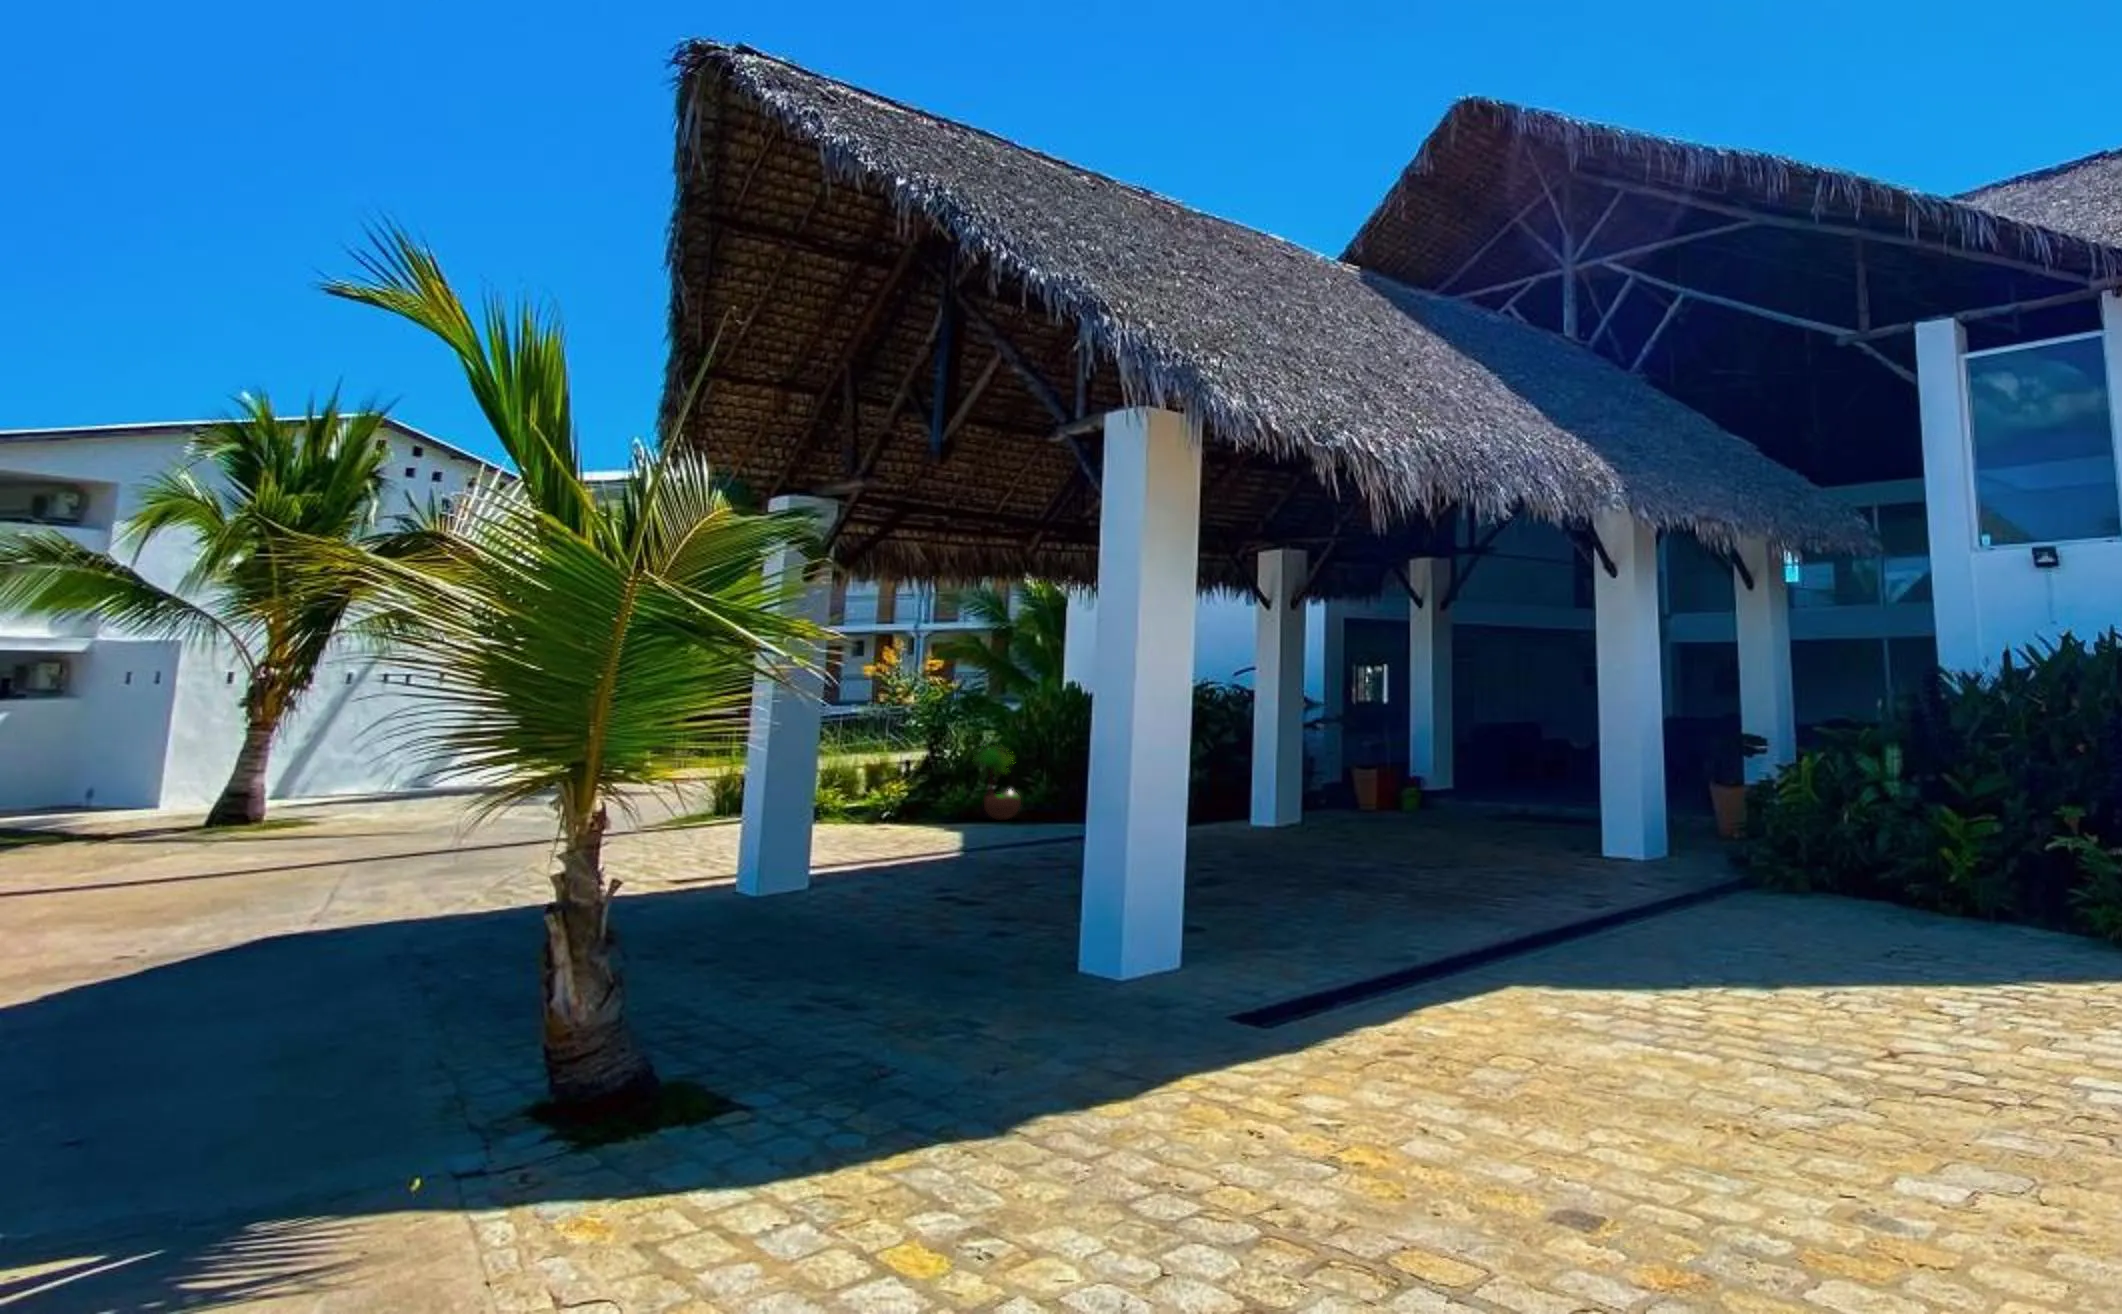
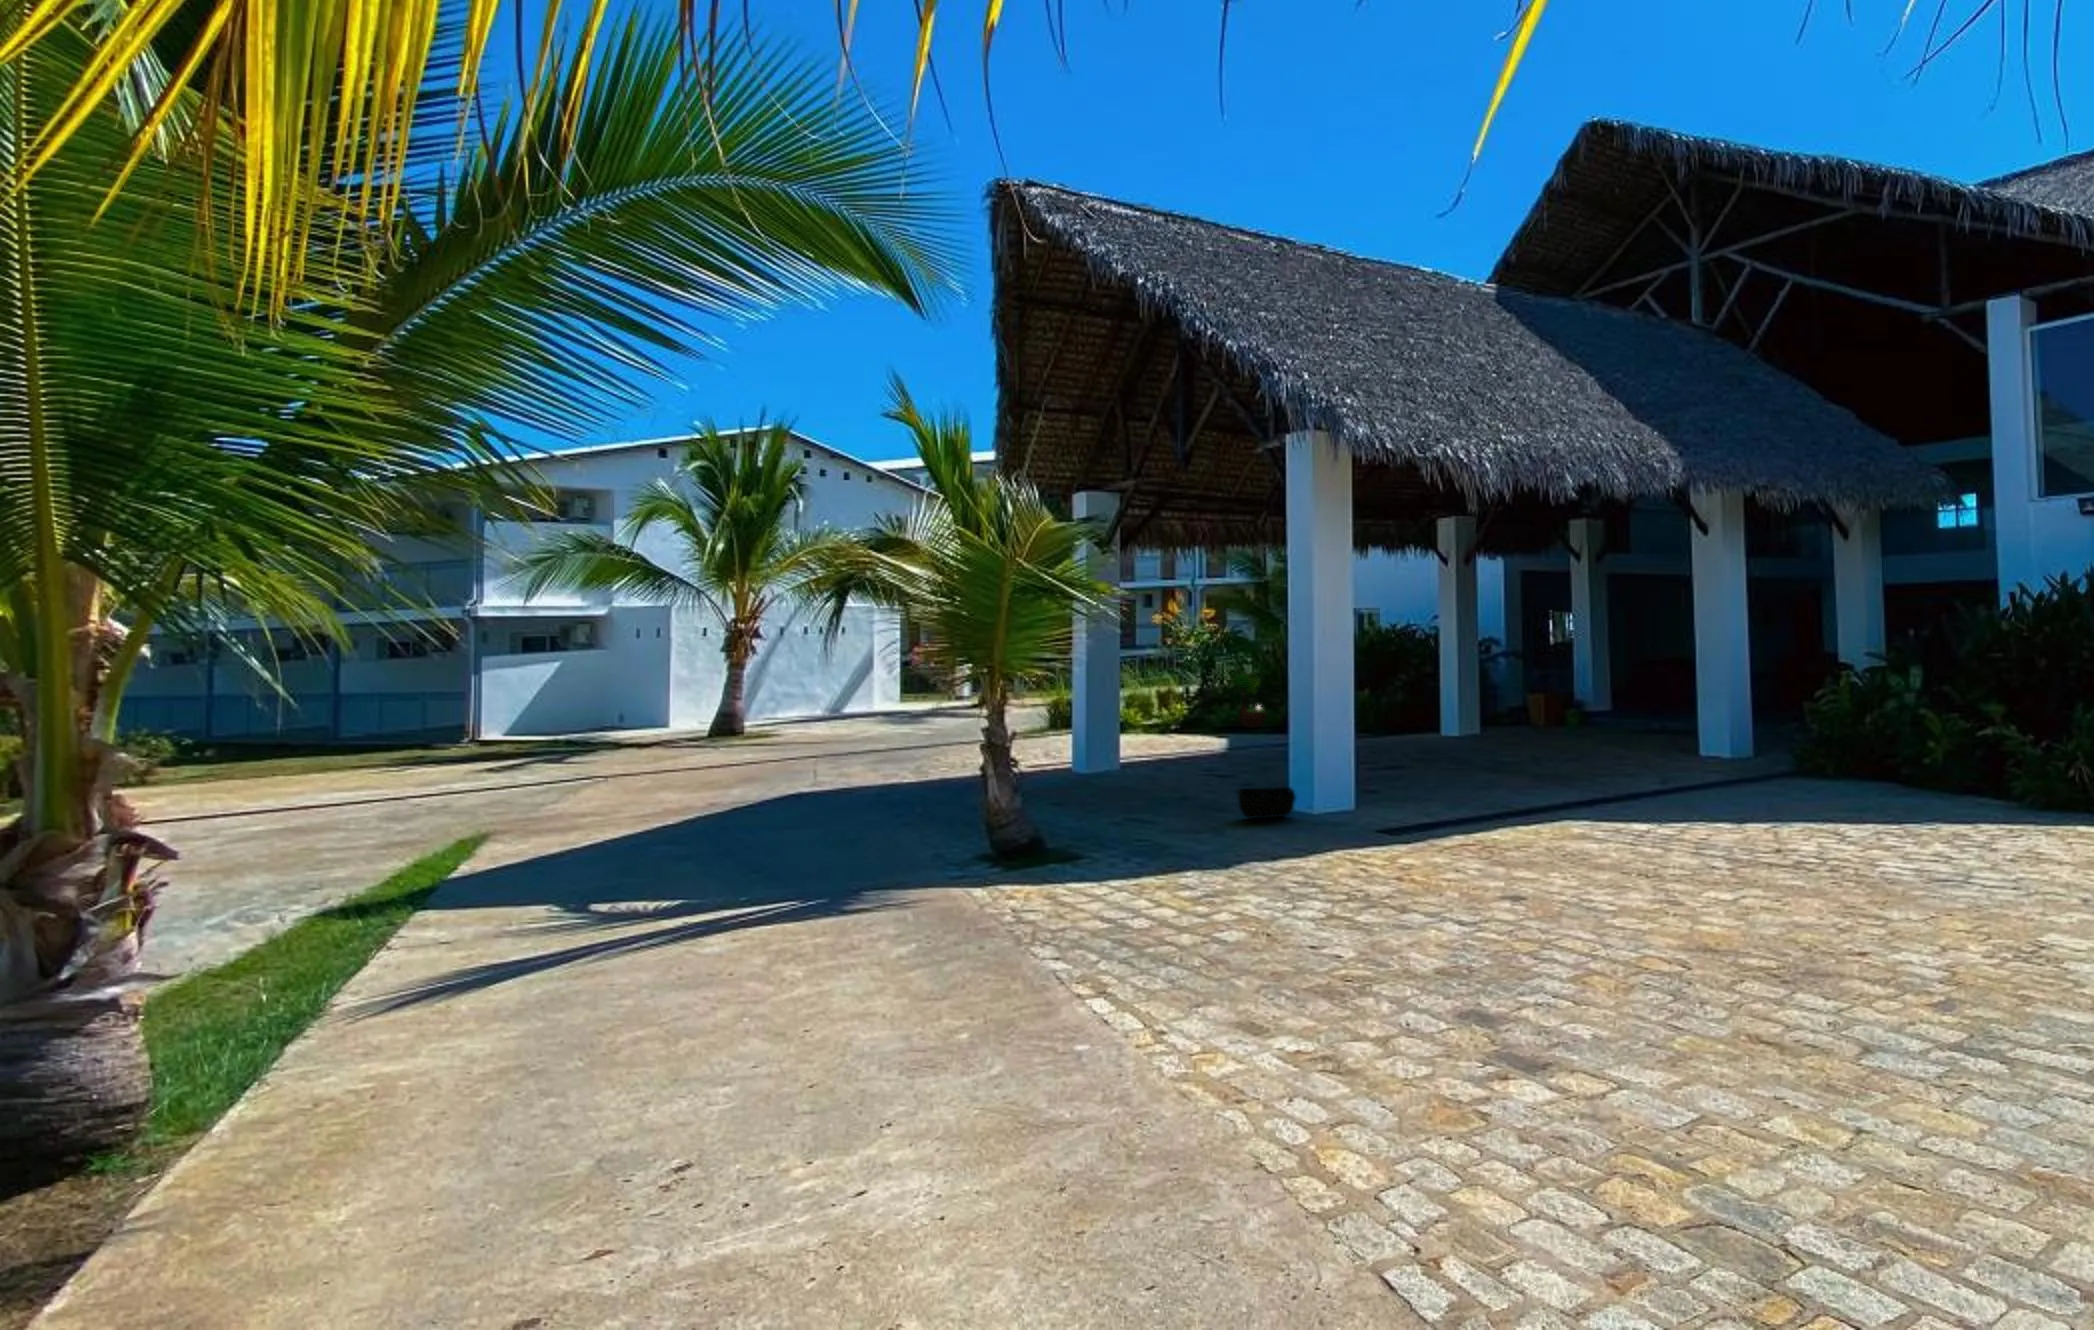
woven basket: none [1018,923,1106,971] -> present [1238,787,1296,818]

